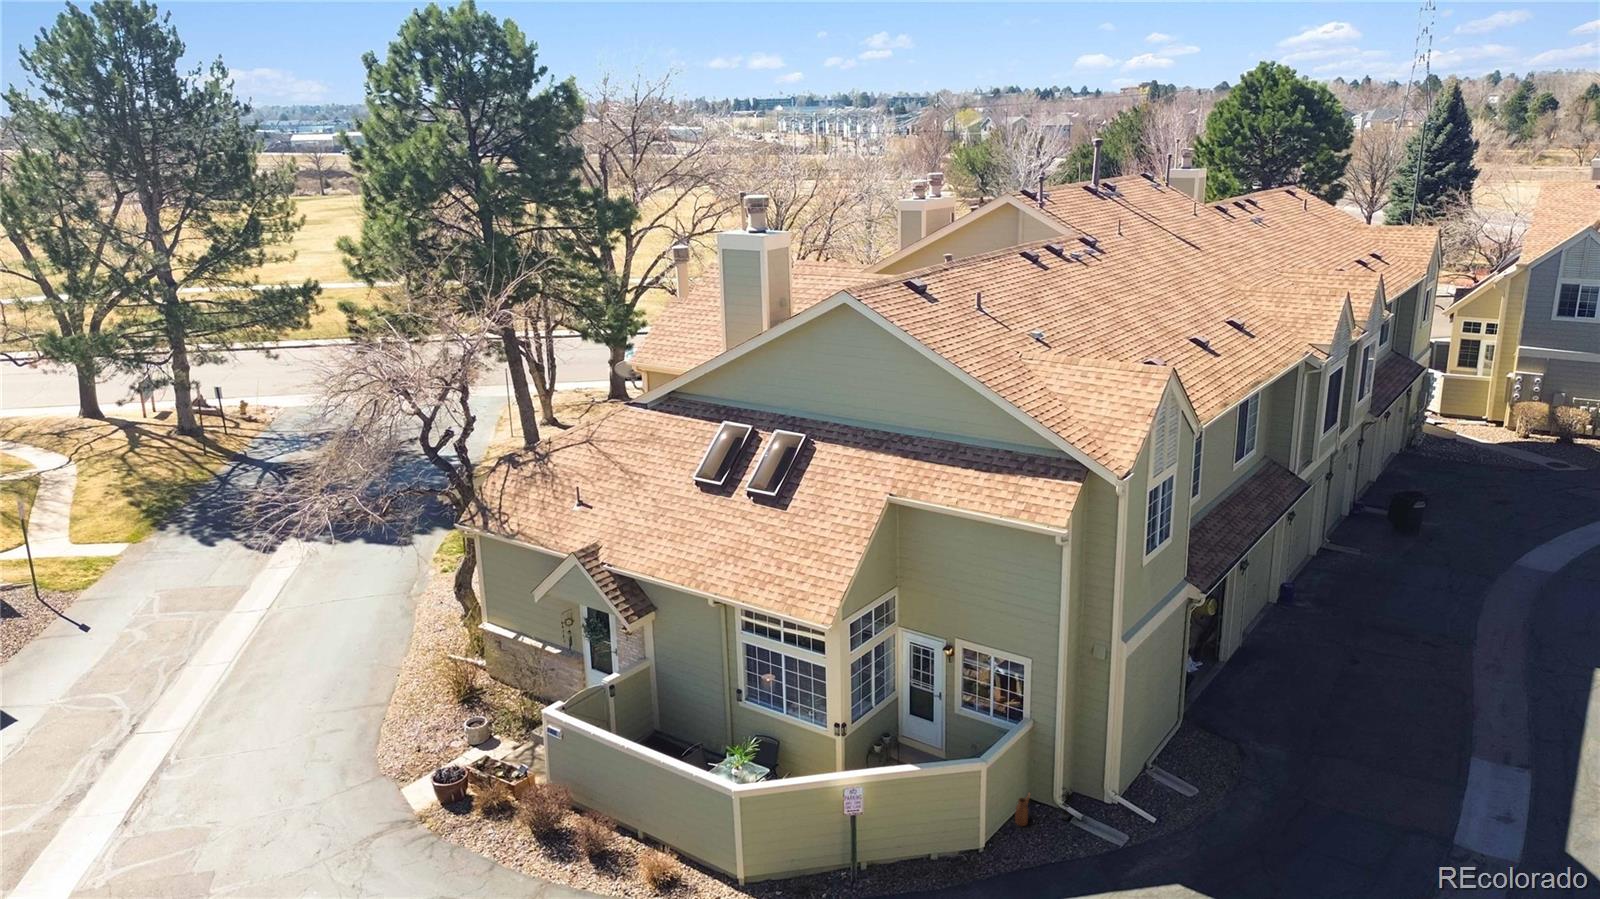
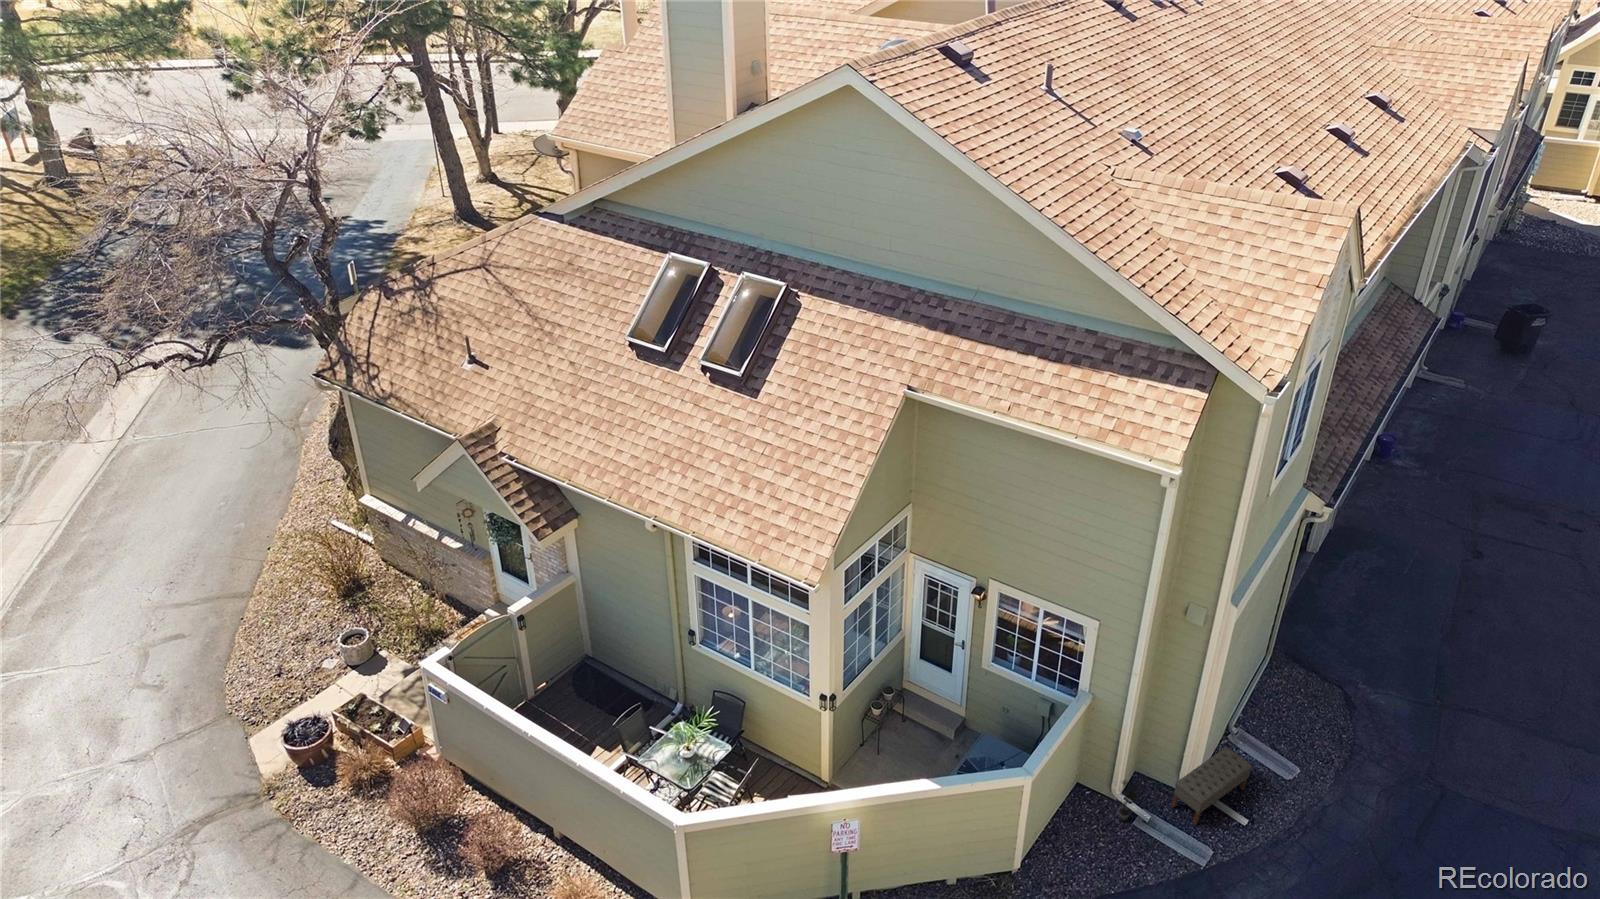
bench: none [1102,768,1161,822] -> present [1171,747,1253,825]
watering can: present [1015,793,1030,826] -> none [1057,786,1080,830]

